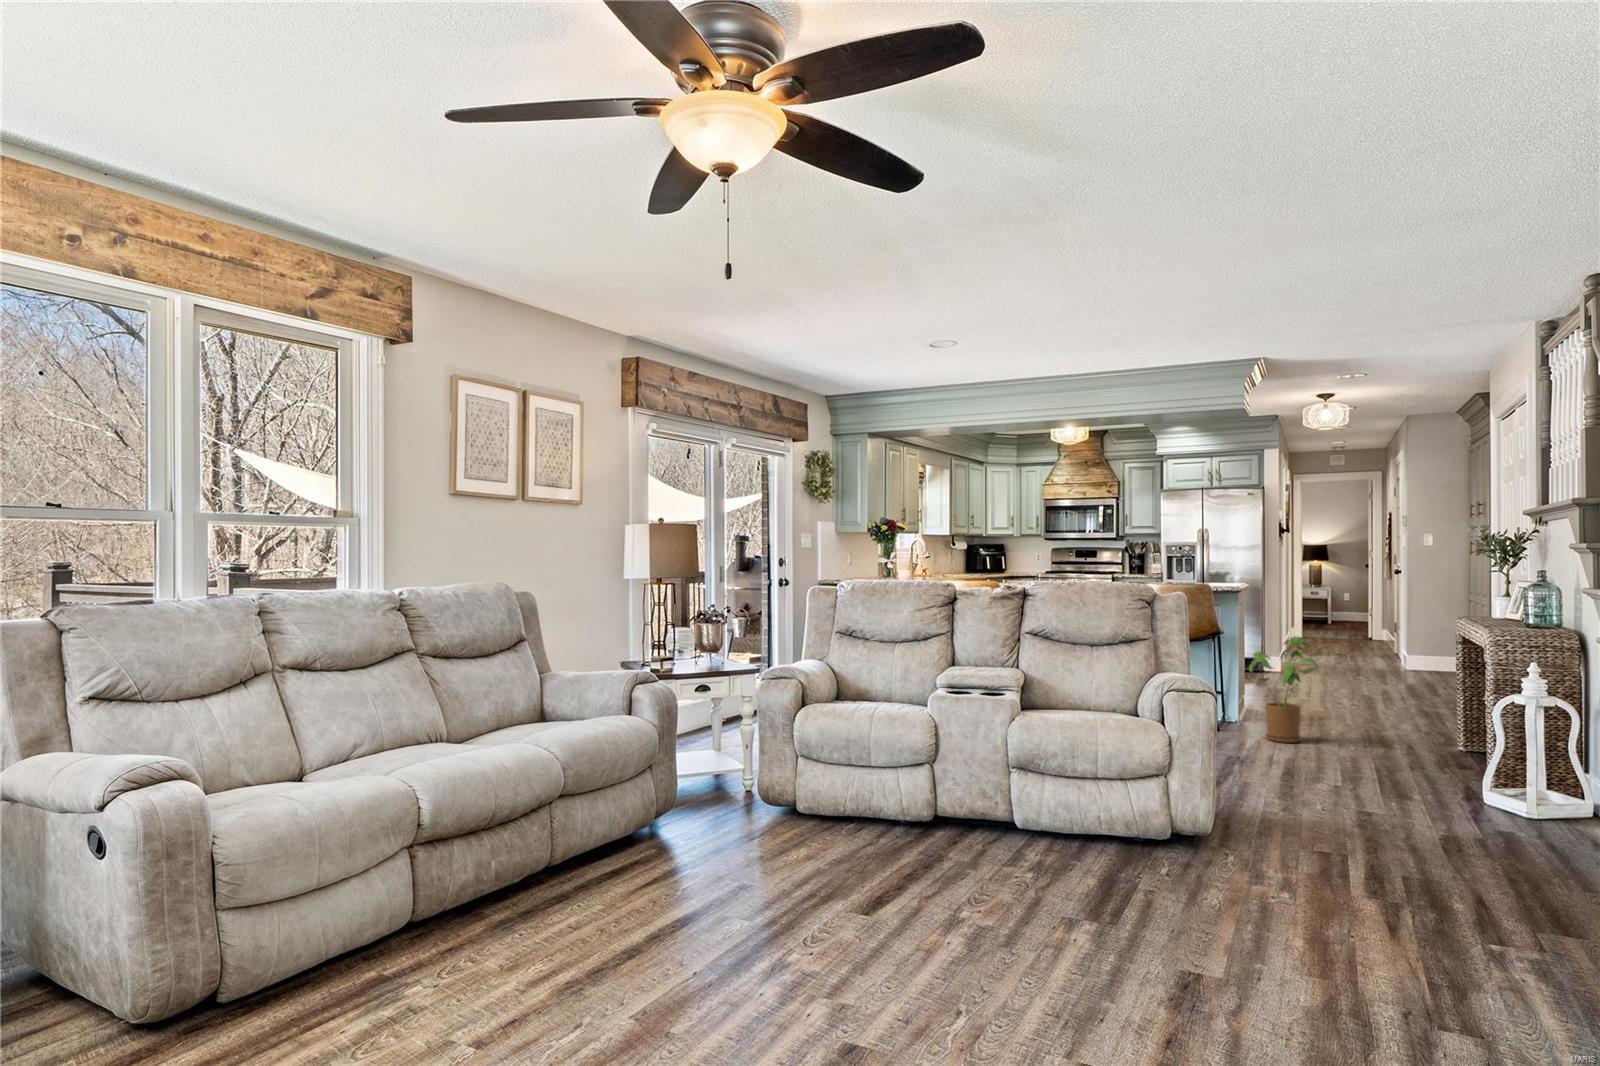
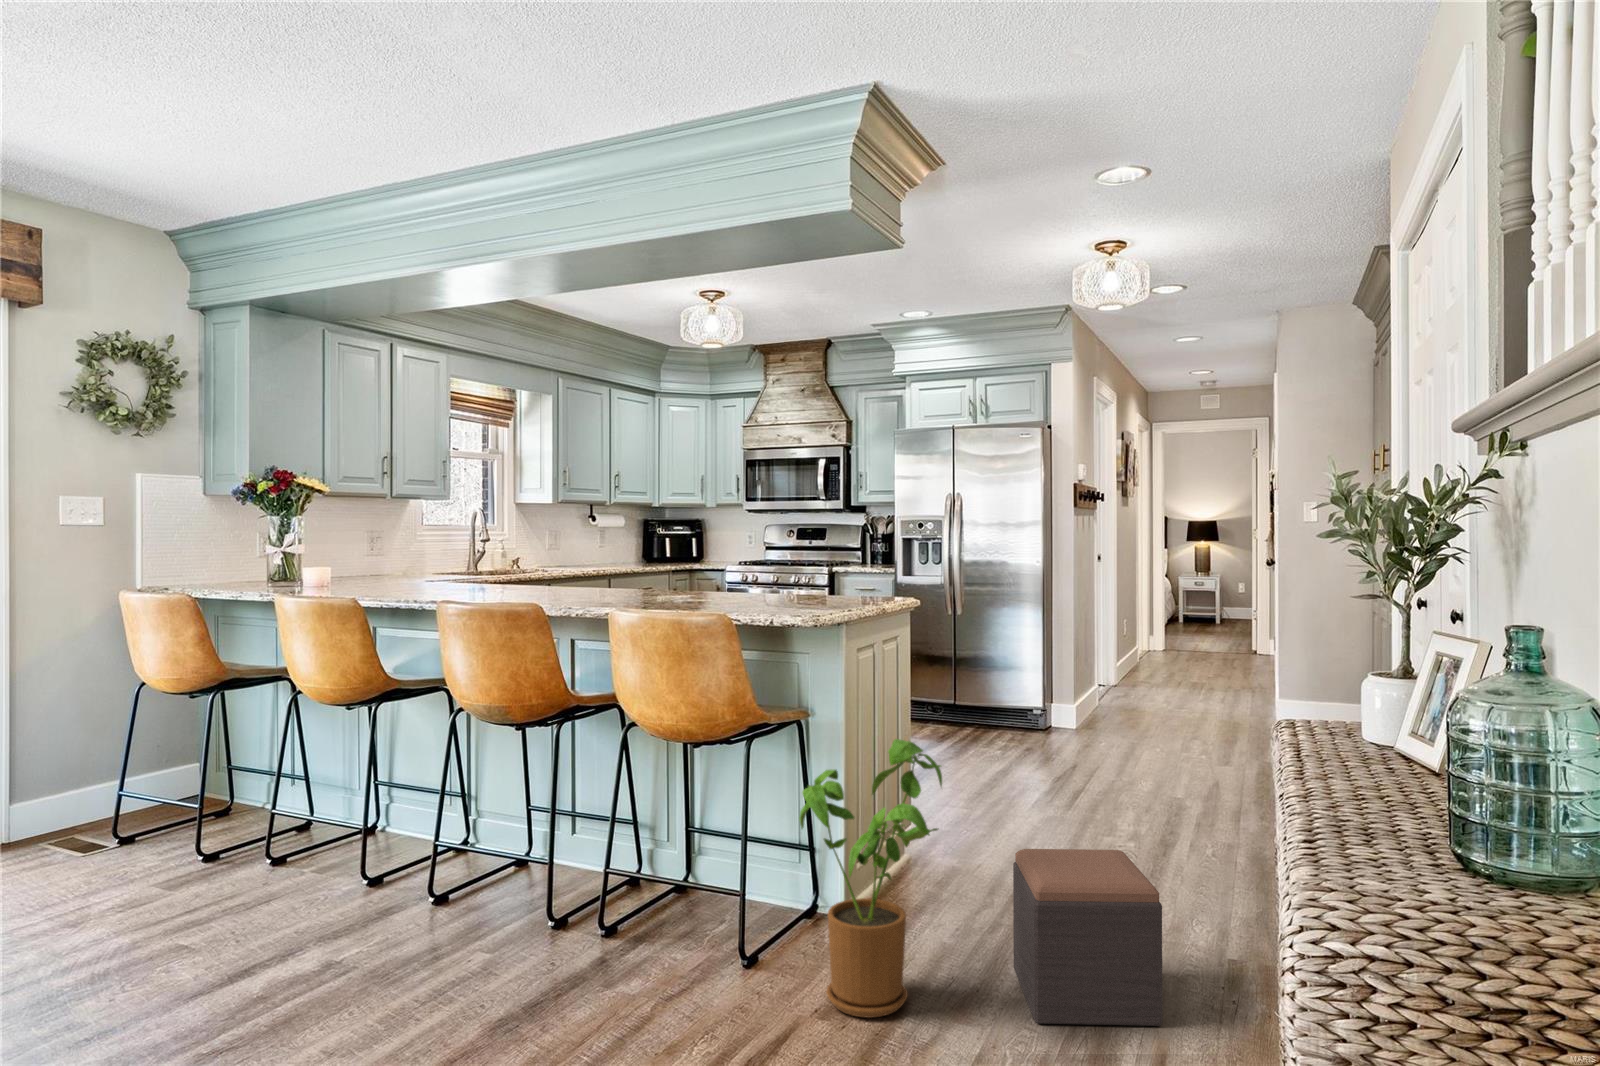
footstool: none [1335,685,1409,745] -> present [1013,849,1162,1026]

